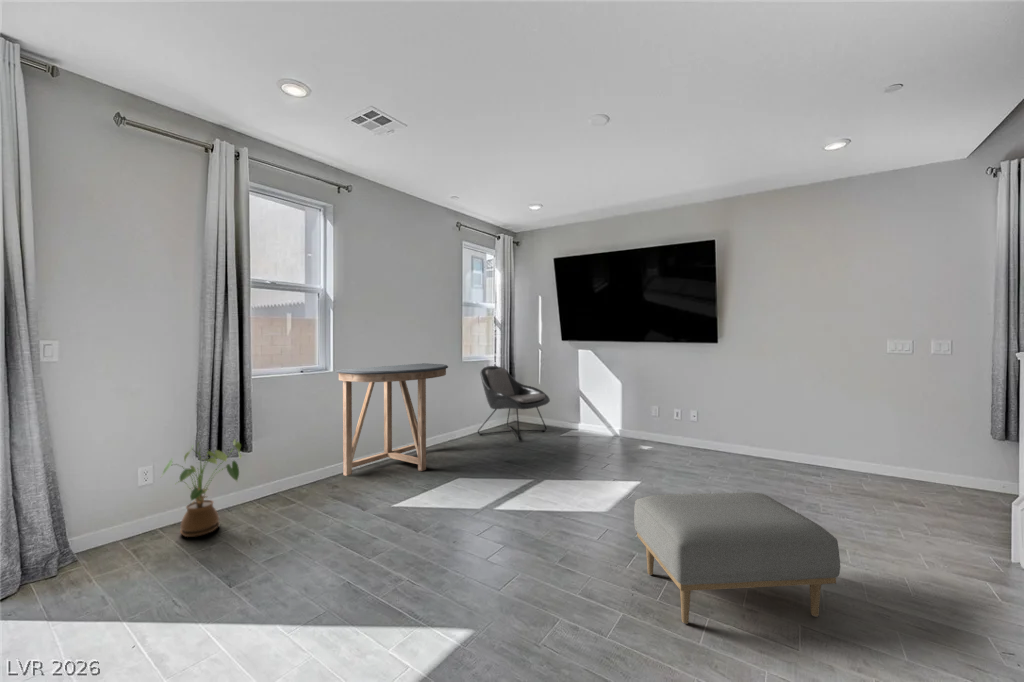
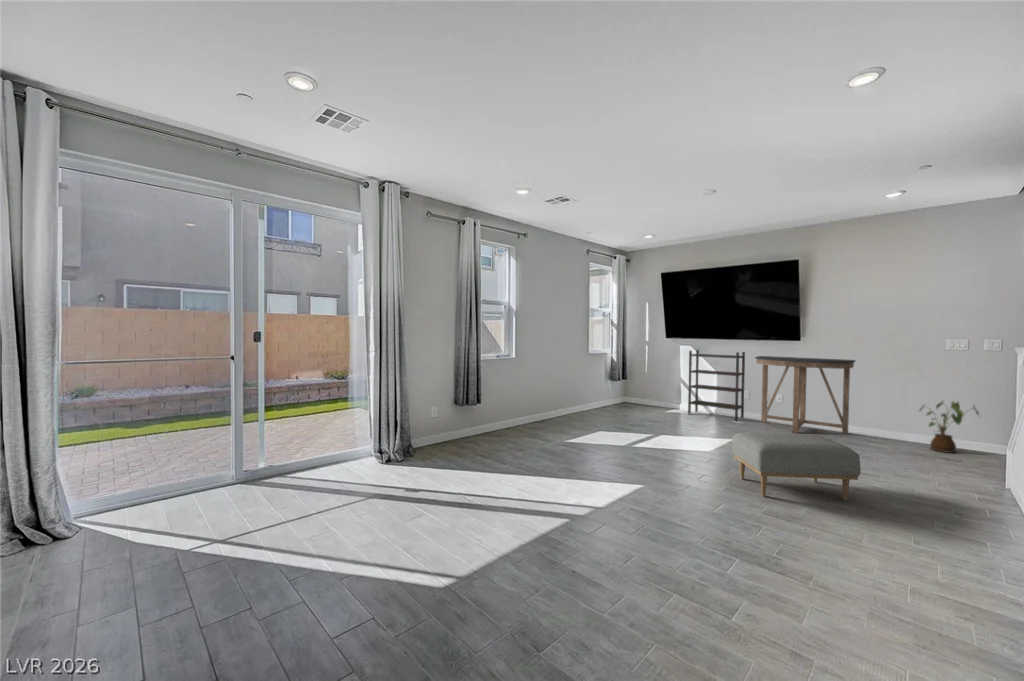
bookshelf: none [588,355,655,447] -> present [688,350,745,421]
console table: present [337,363,448,476] -> present [755,356,855,433]
lounge chair: present [478,366,550,442] -> none [600,357,656,414]
house plant: present [163,440,241,537] -> present [920,401,979,453]

